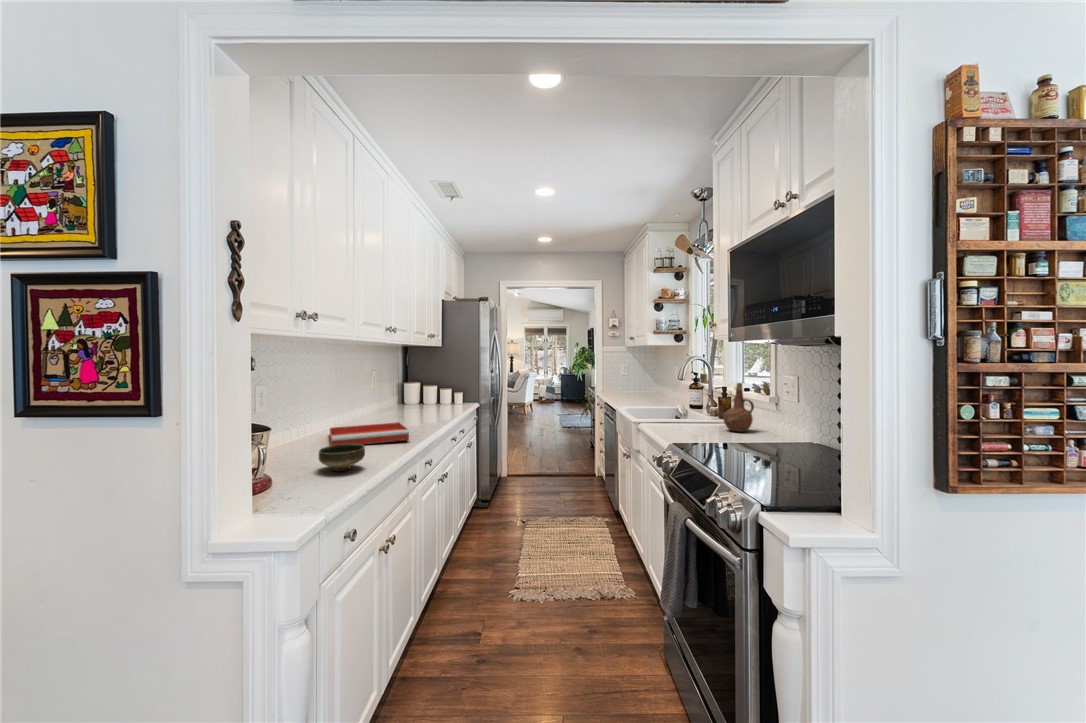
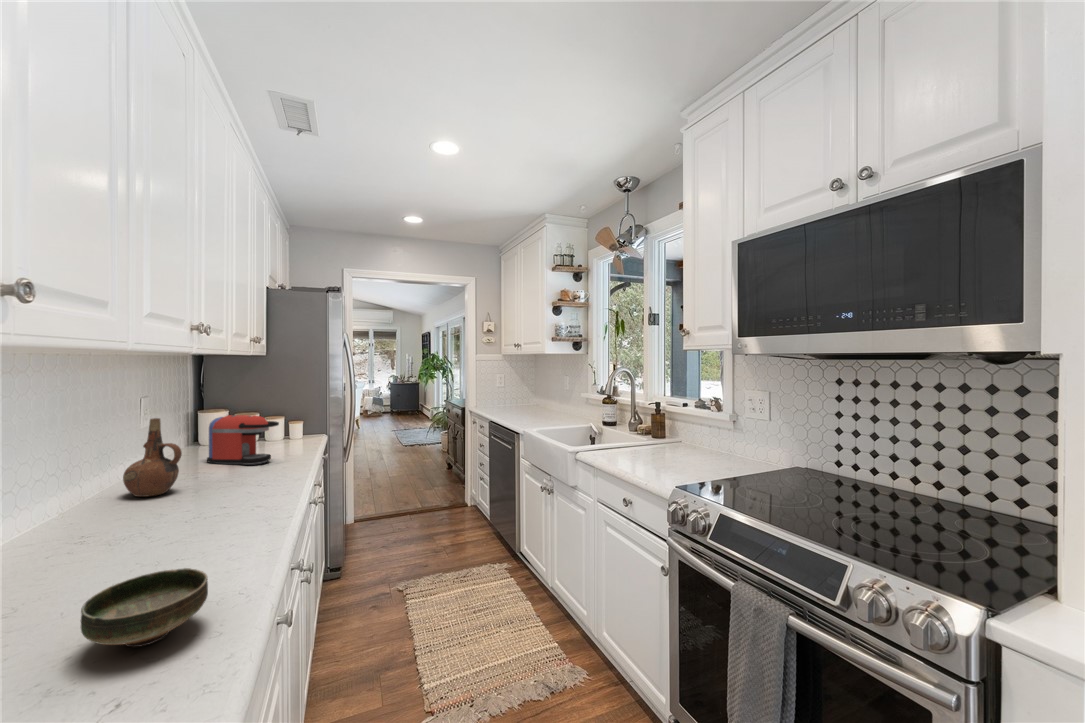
ceramic pitcher: present [723,383,754,432] -> present [123,418,182,497]
coffee maker: none [401,385,438,416] -> present [207,415,279,465]
tray: present [330,422,409,445] -> none [71,488,265,569]

